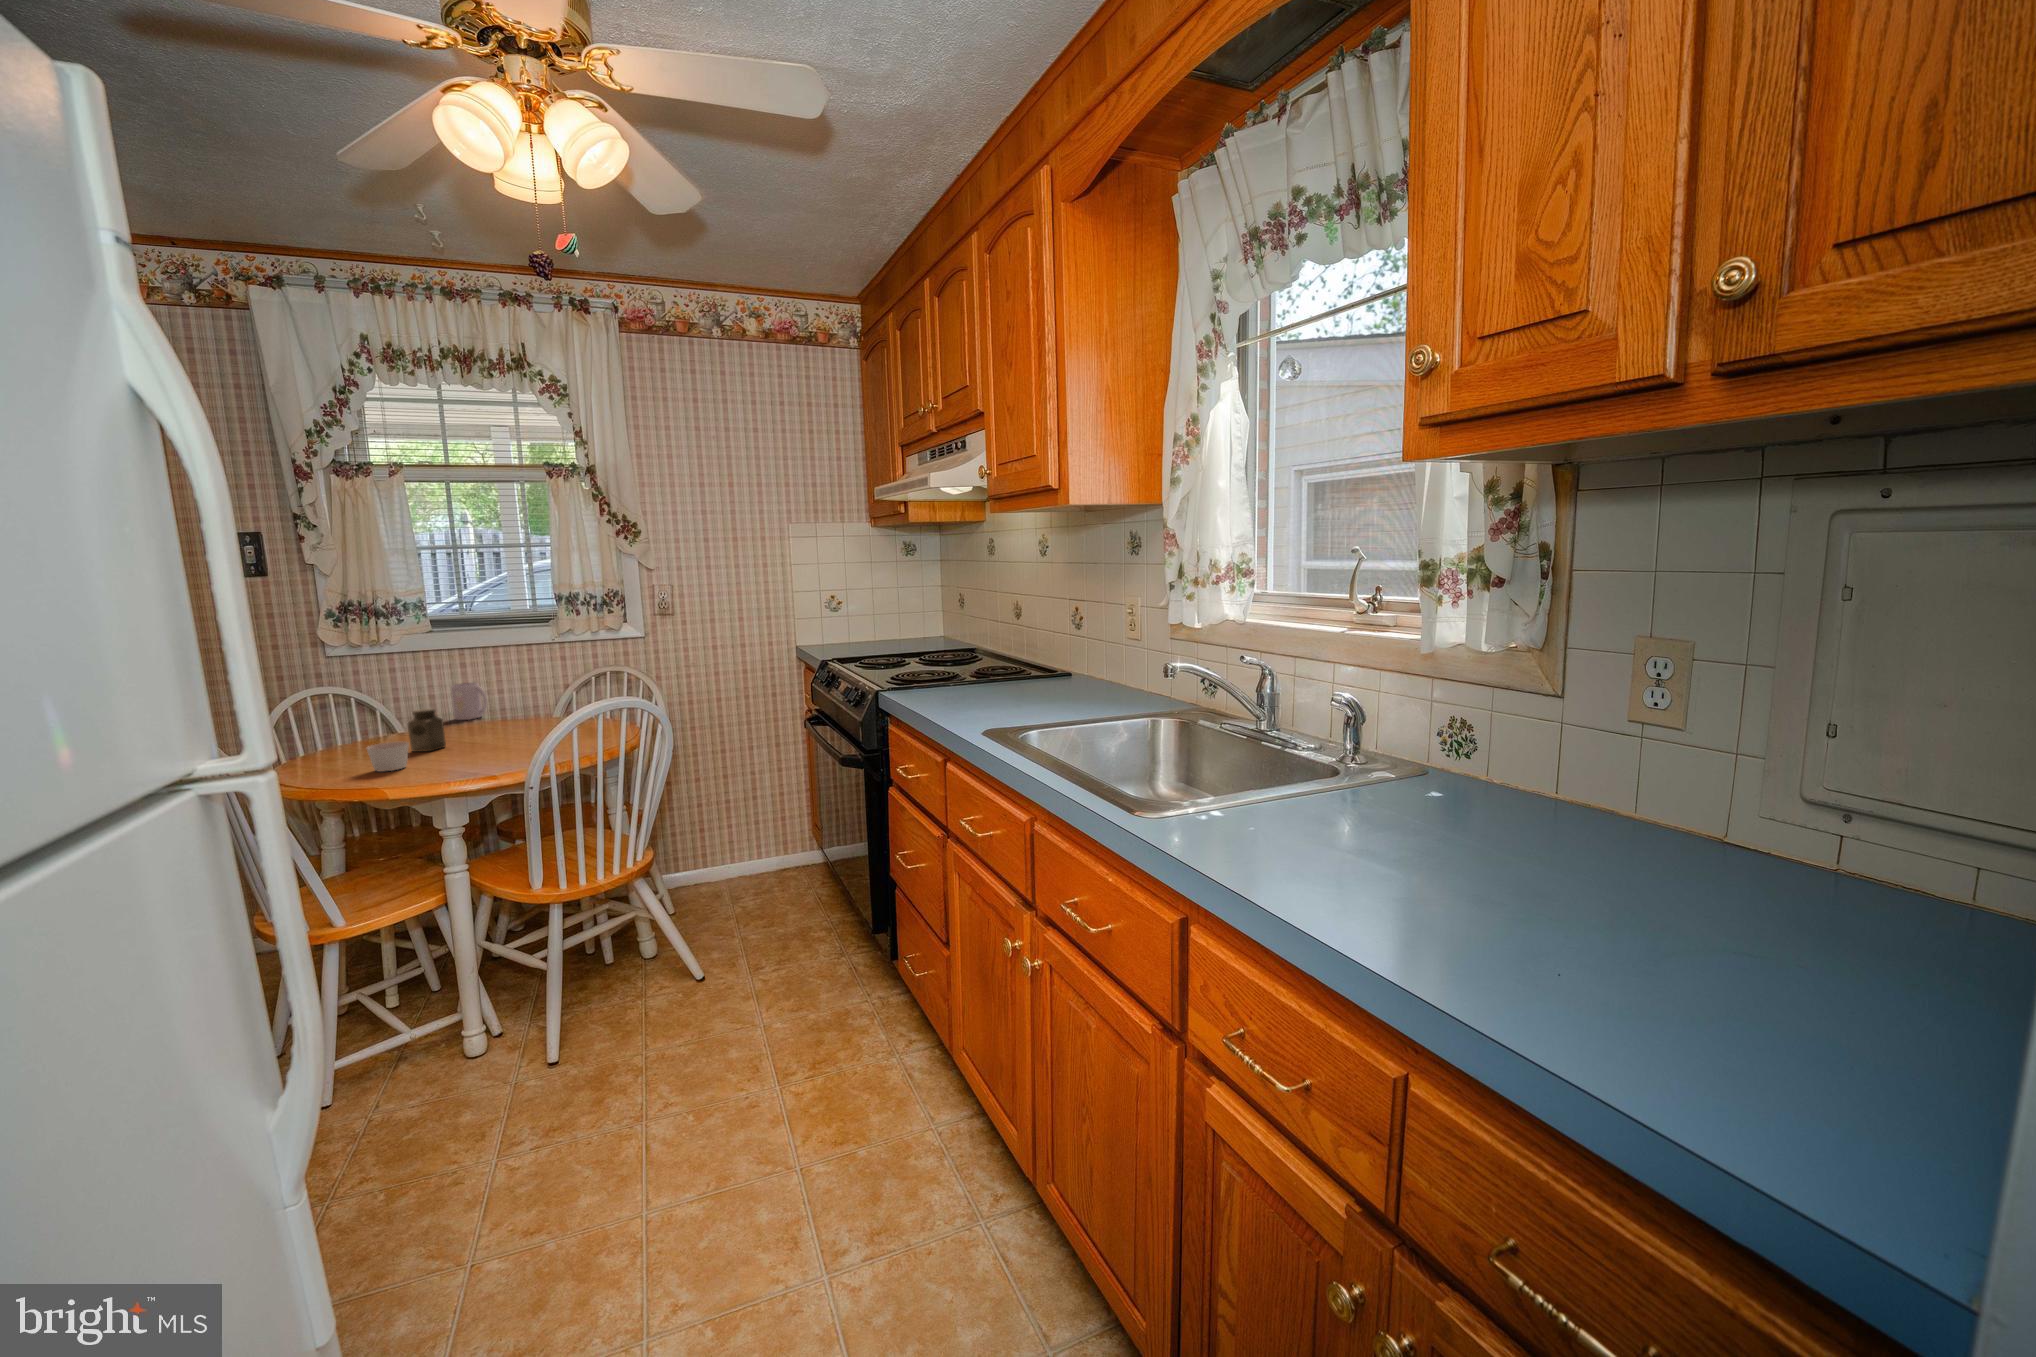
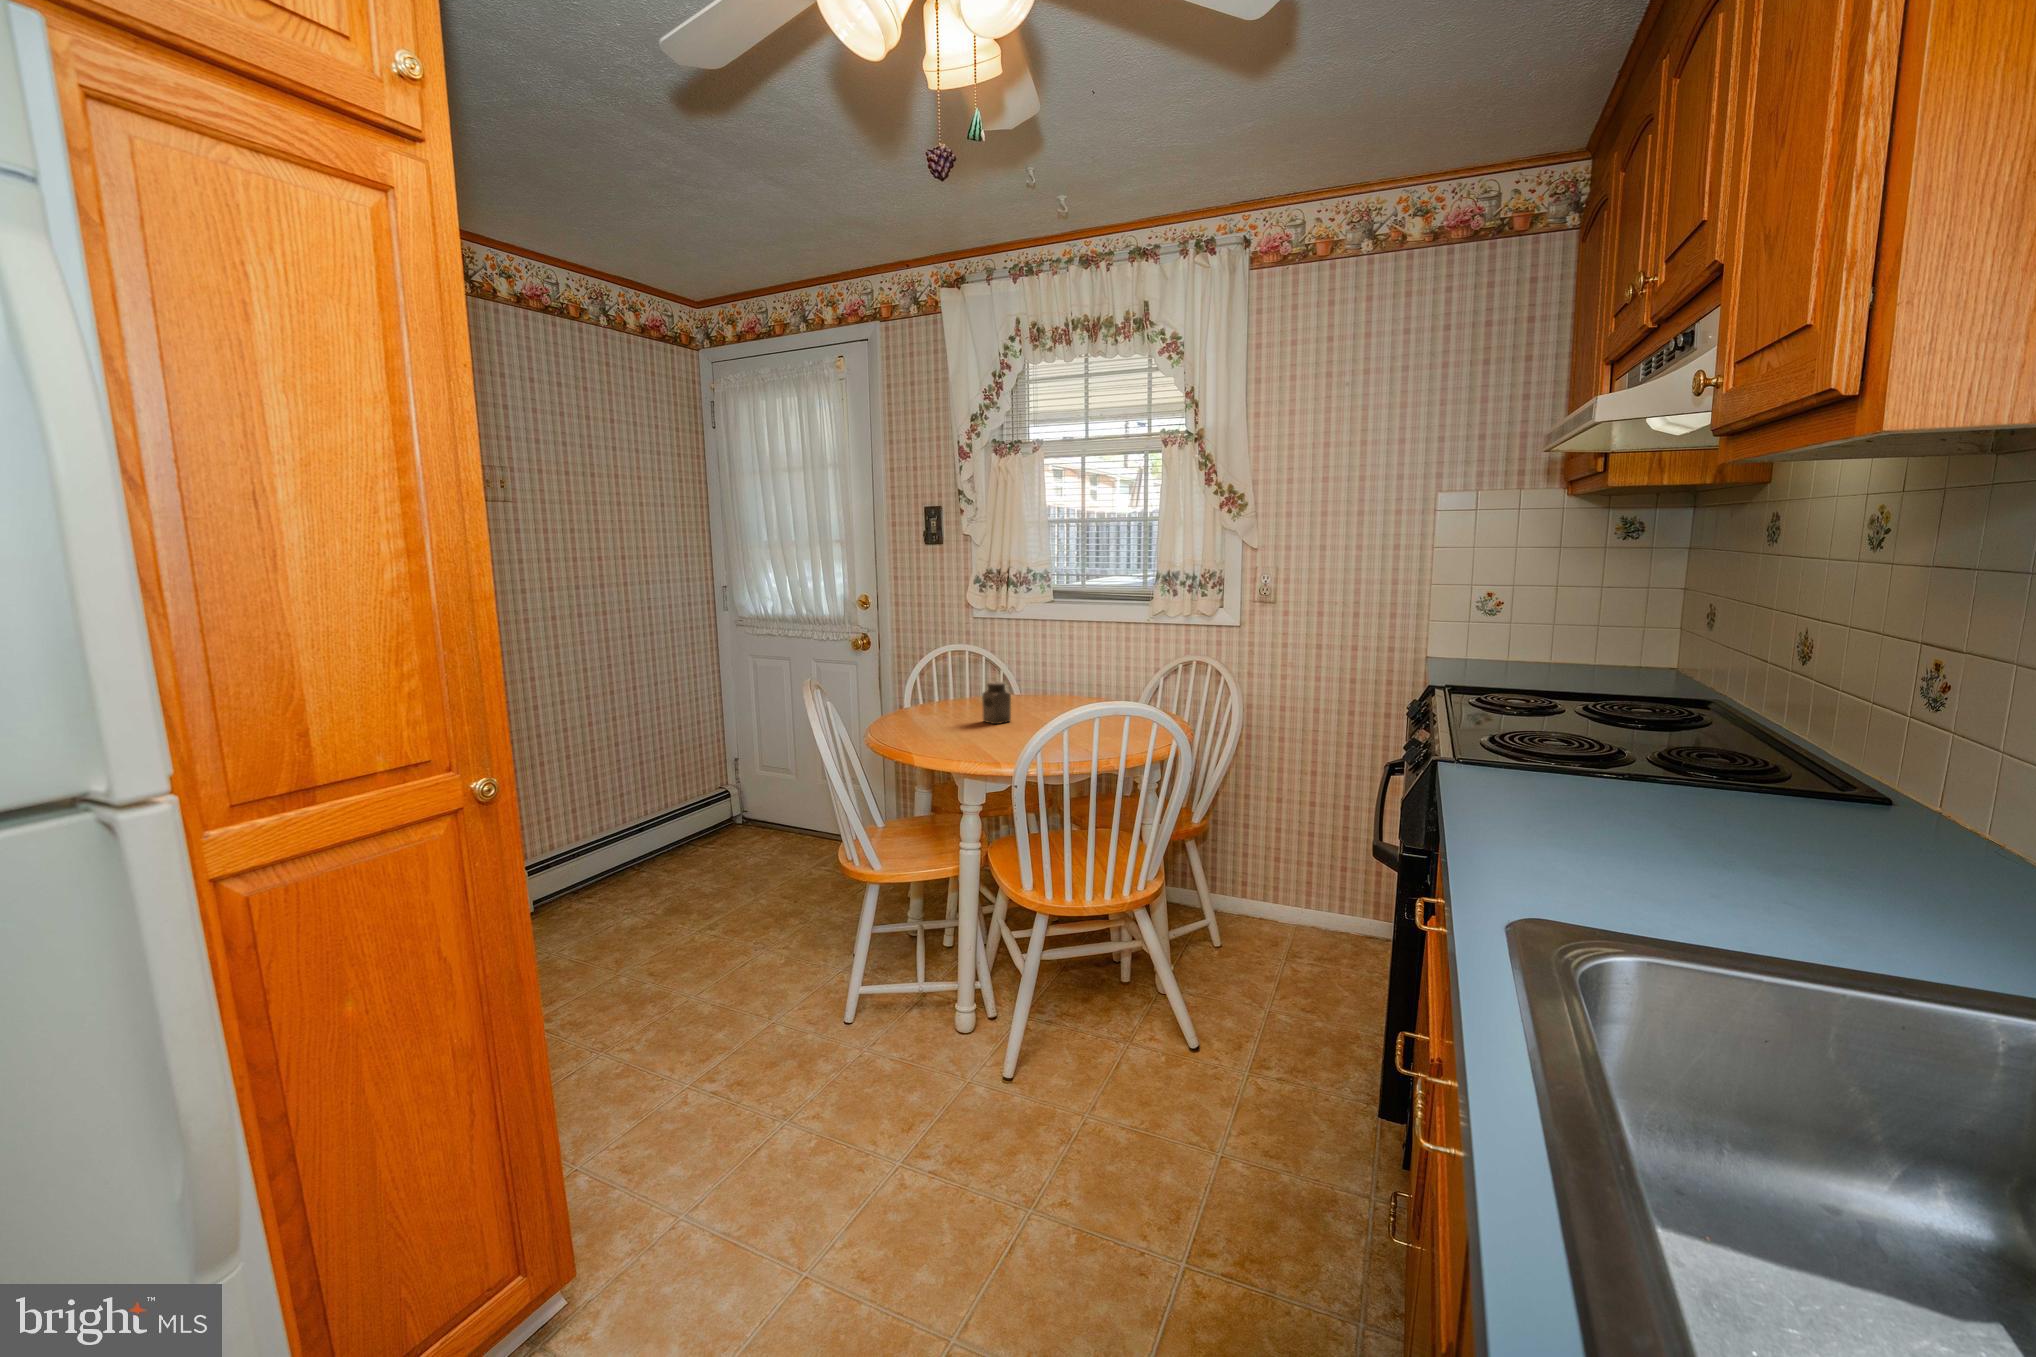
mug: present [451,683,487,720] -> none [1054,656,1081,693]
candle: present [367,742,409,772] -> none [930,712,962,740]

